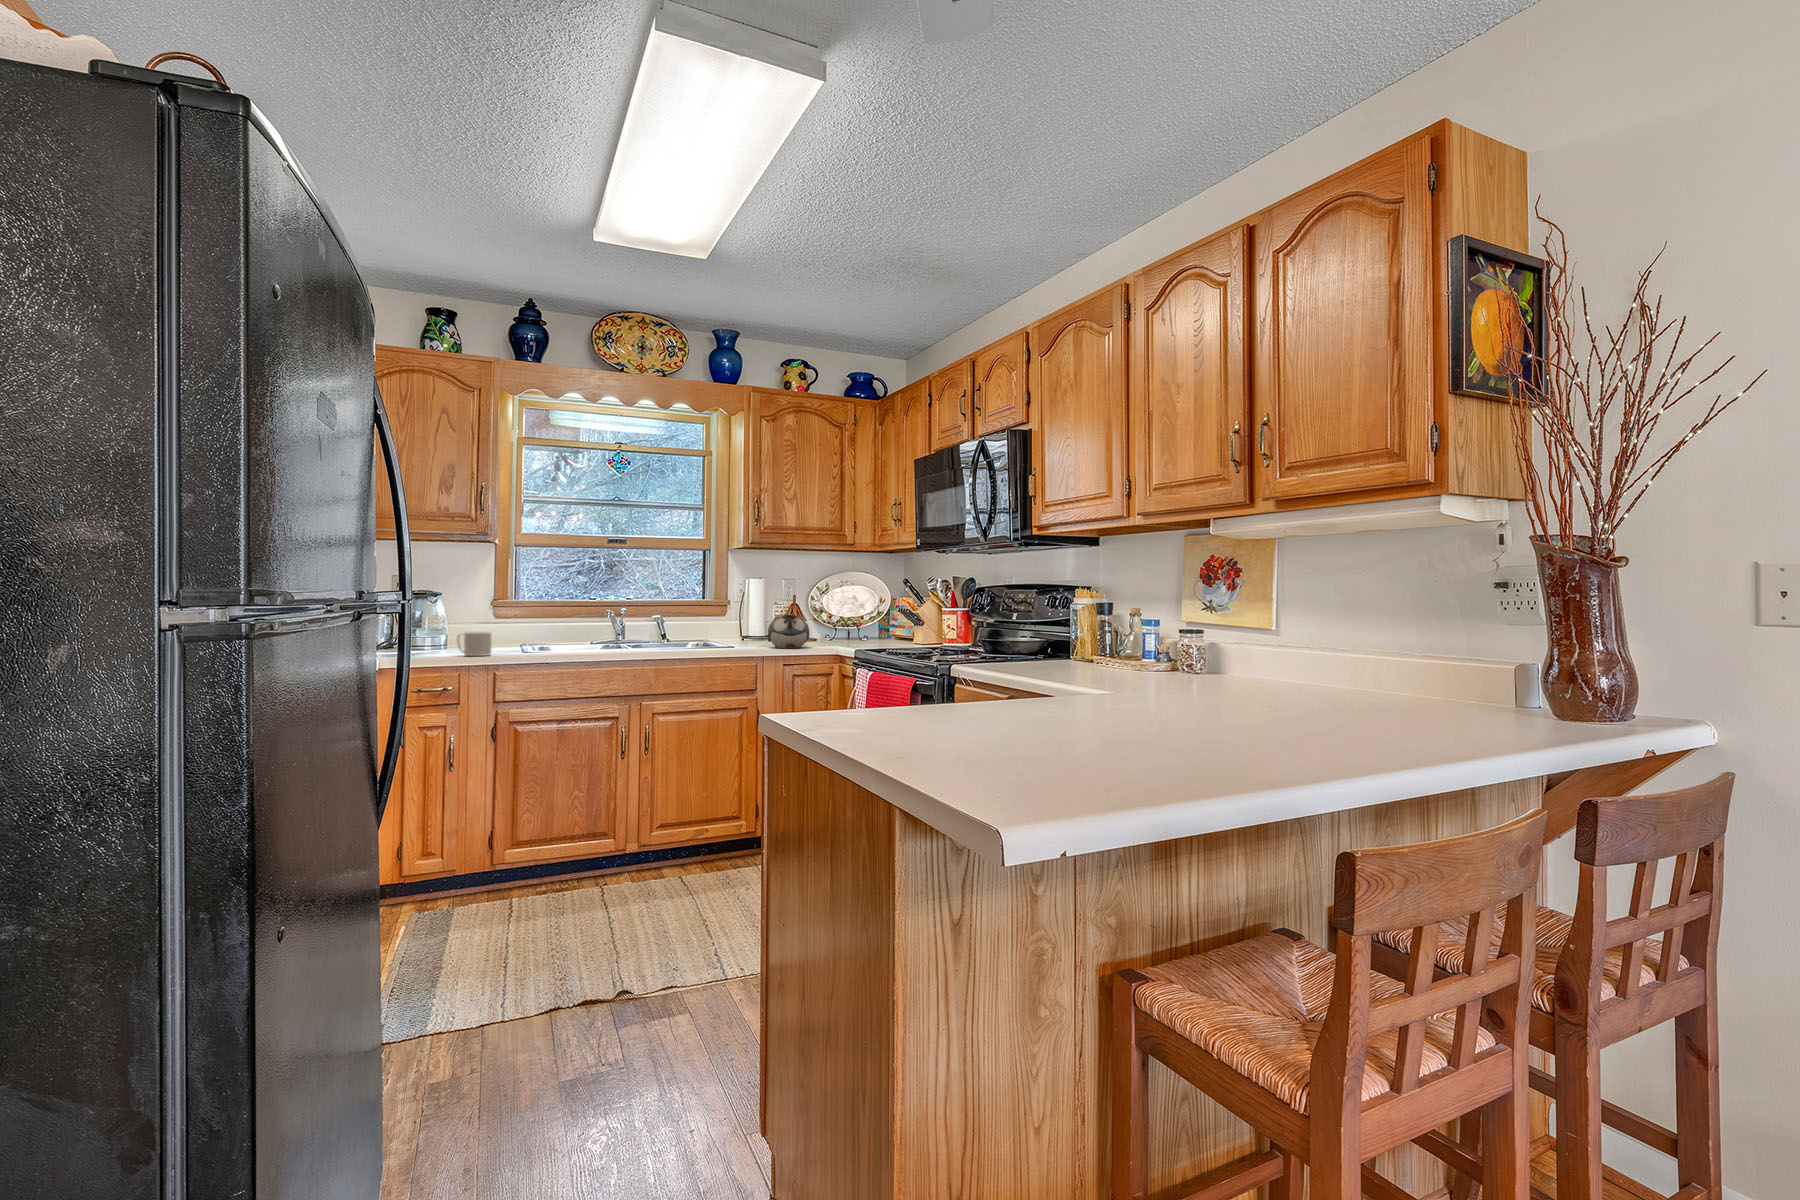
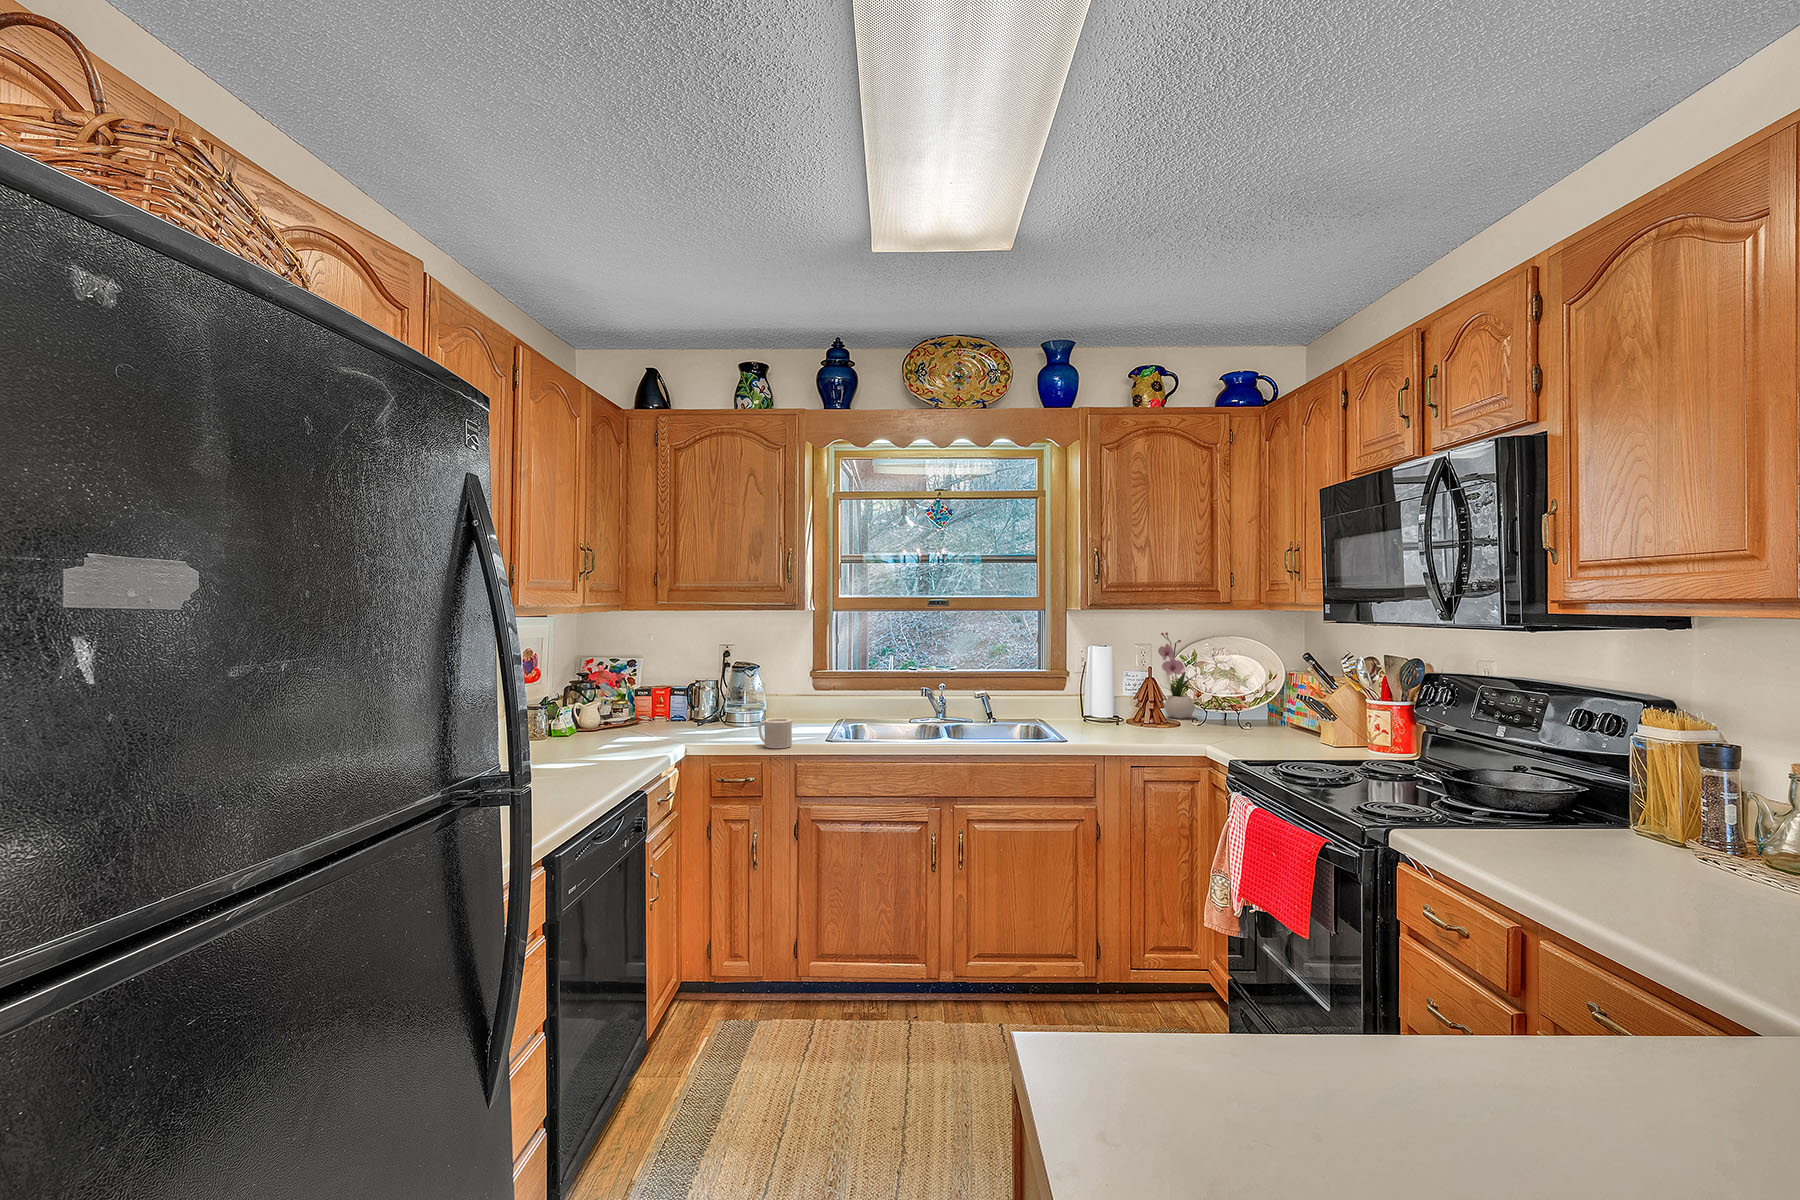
flower arrangement: none [801,572,832,639] -> present [1158,632,1198,719]
teapot: present [768,614,810,648] -> none [1111,699,1167,746]

